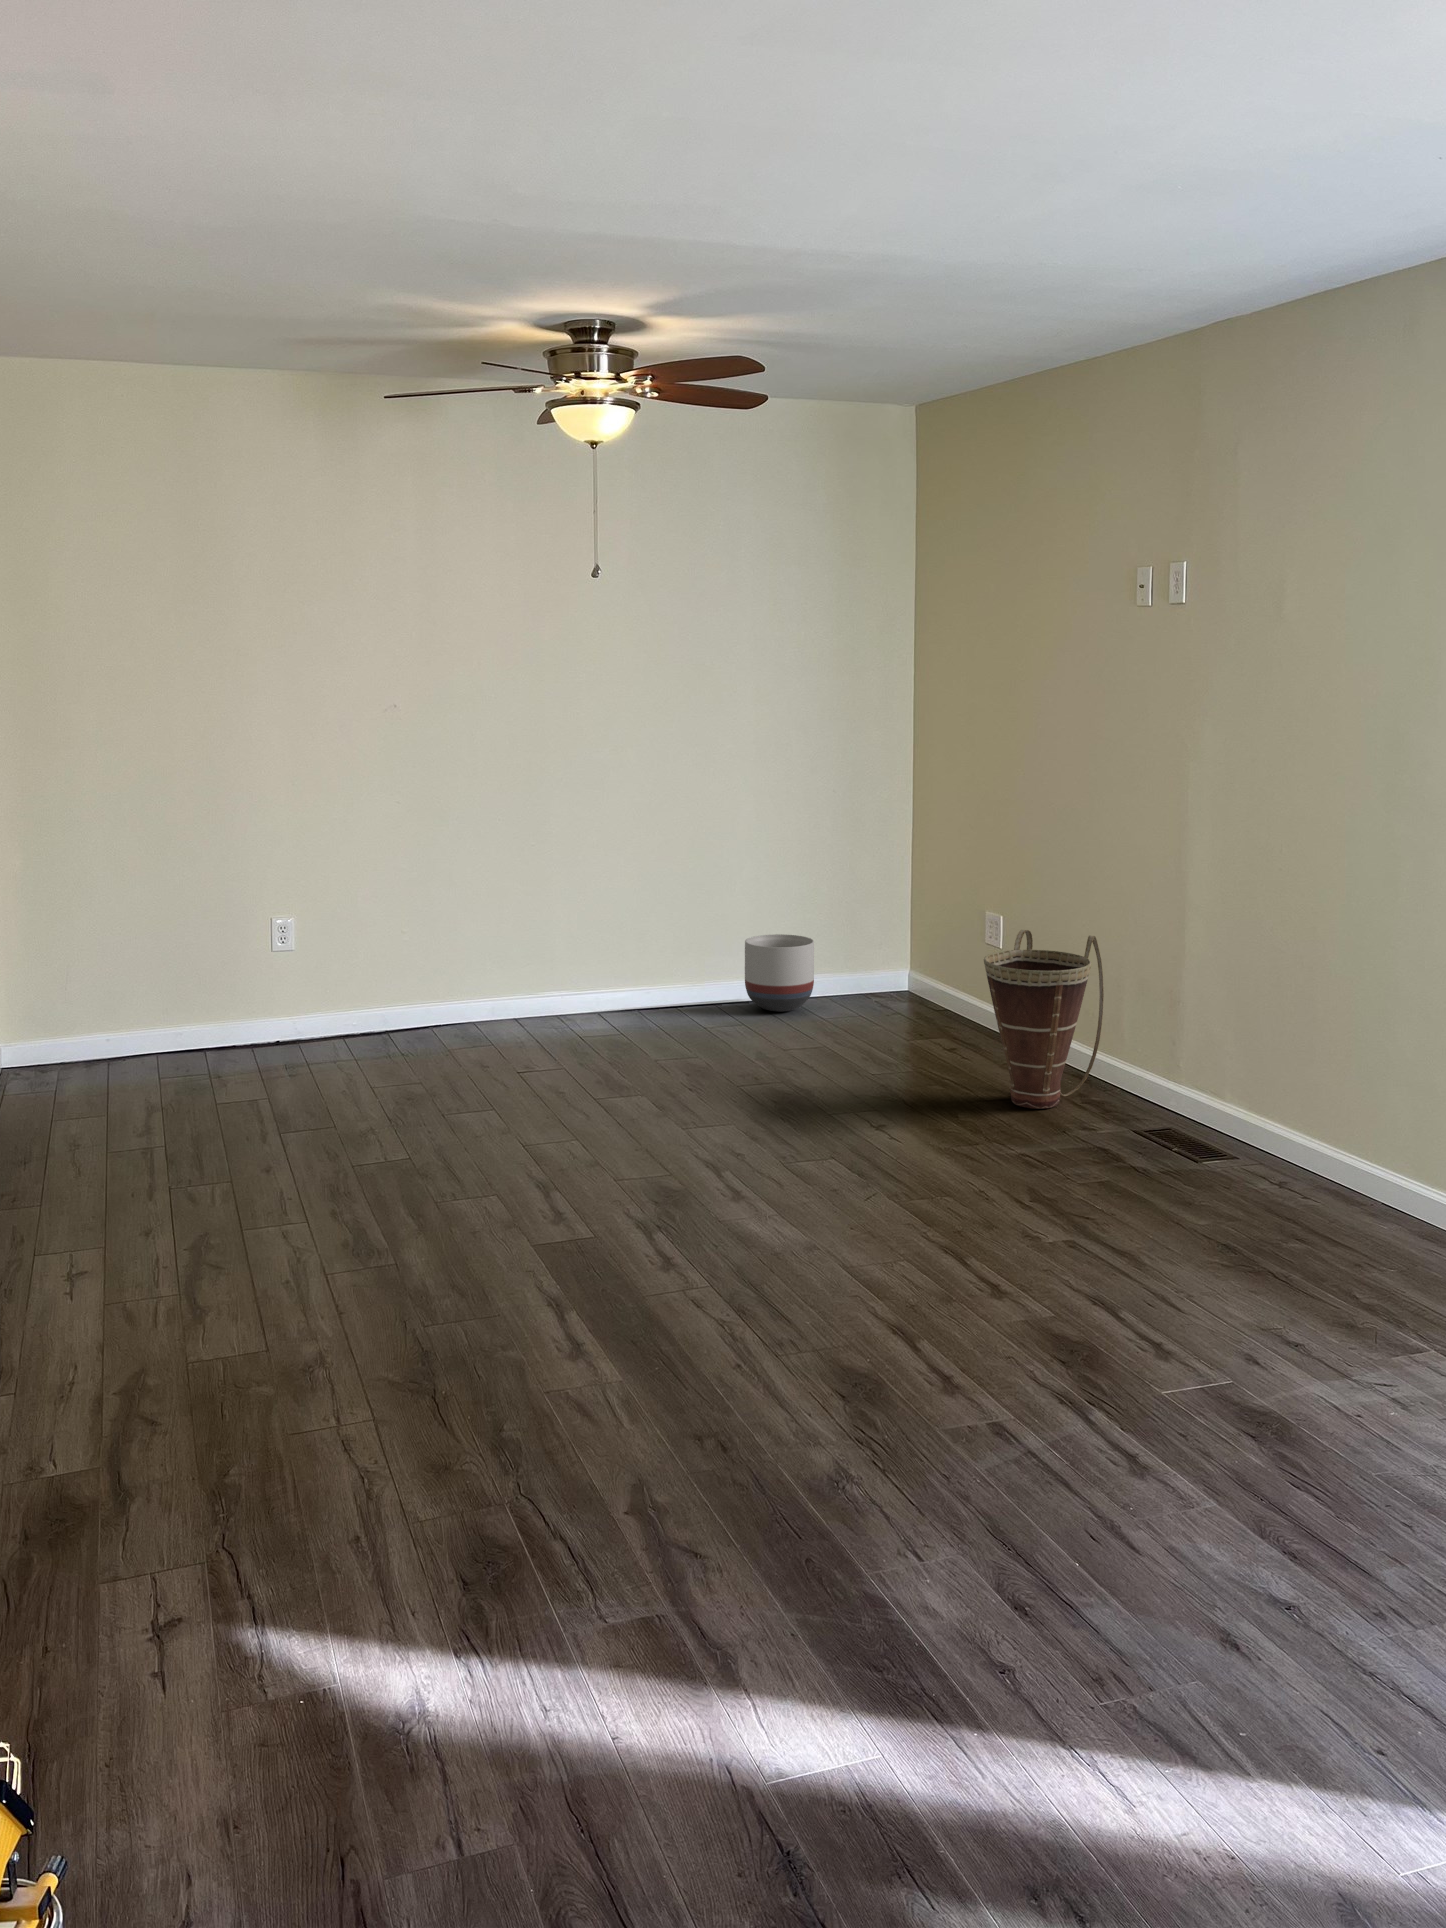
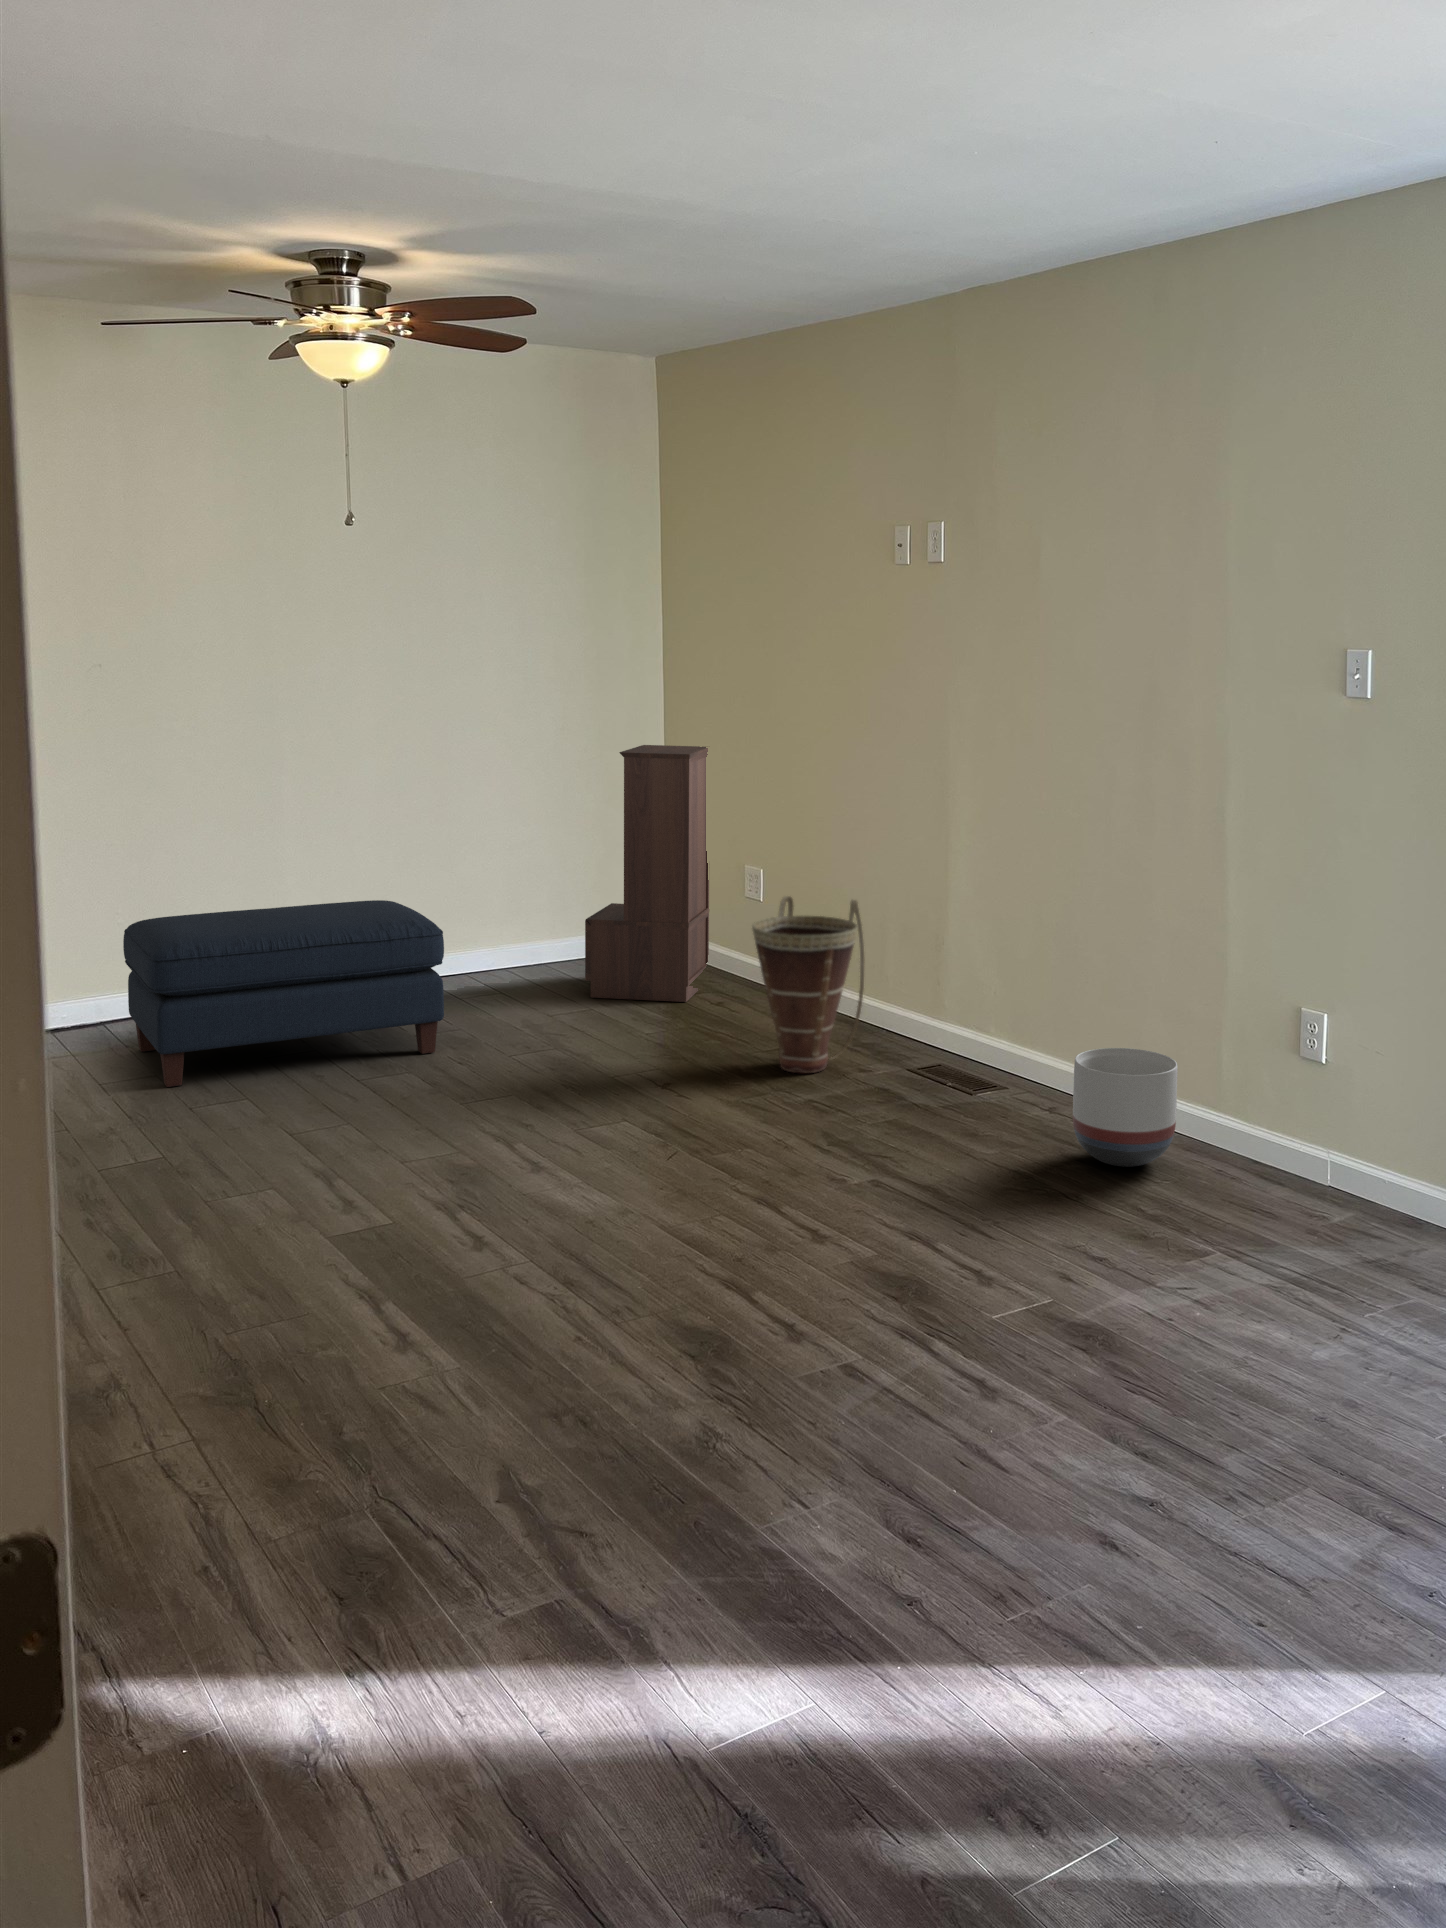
bookshelf: none [840,776,966,1029] -> present [585,745,710,1002]
ottoman: none [422,921,695,1083] -> present [123,900,444,1087]
planter: present [745,934,814,1012] -> present [1073,1048,1178,1167]

